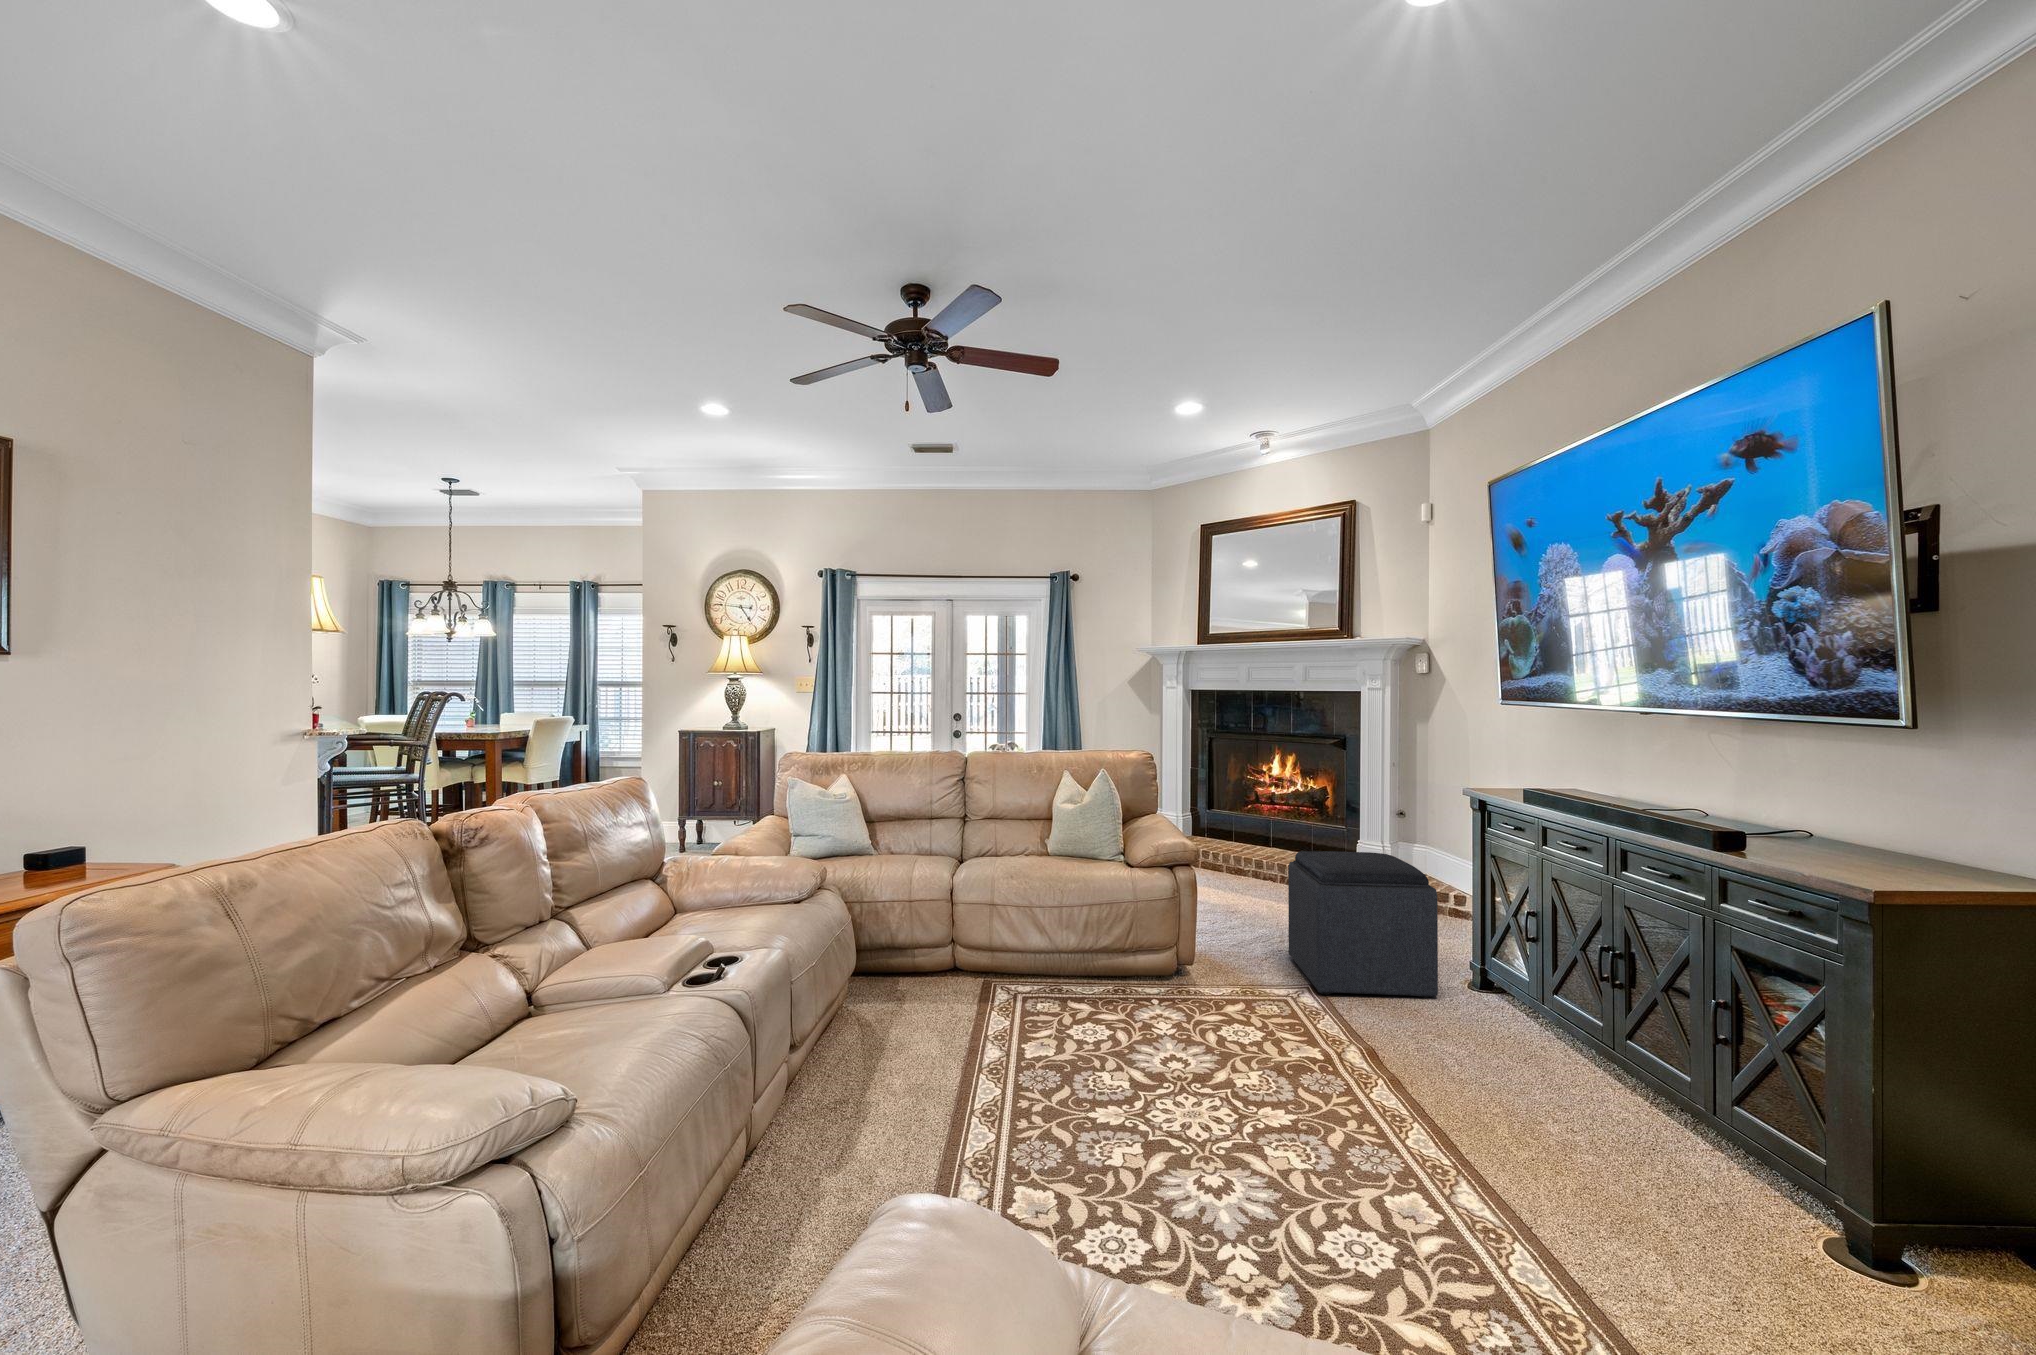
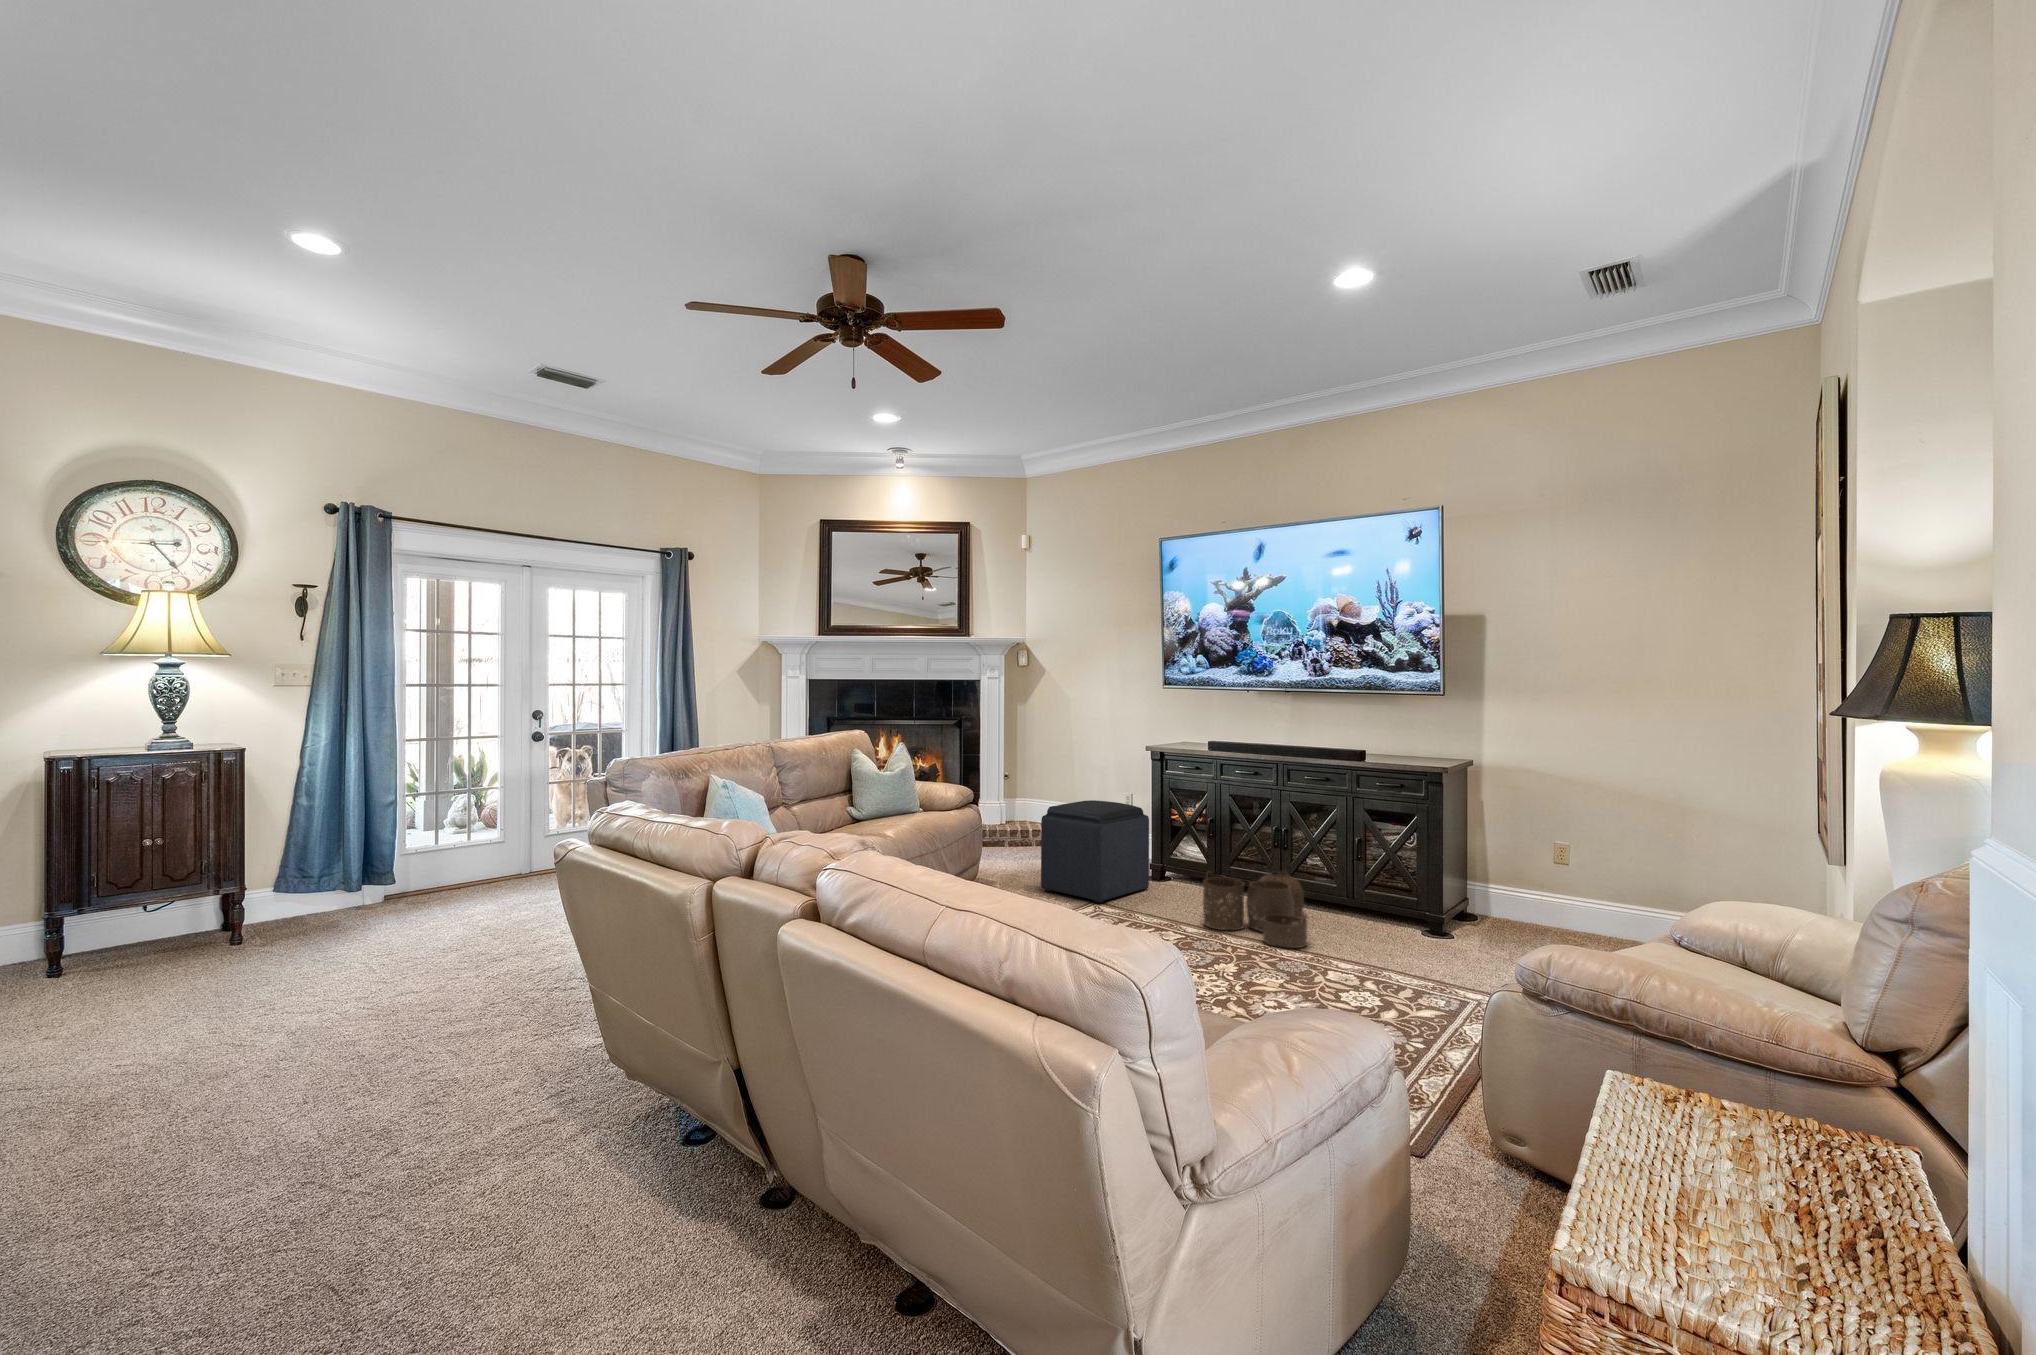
woven basket: none [1387,991,1633,1177] -> present [1203,868,1307,948]

